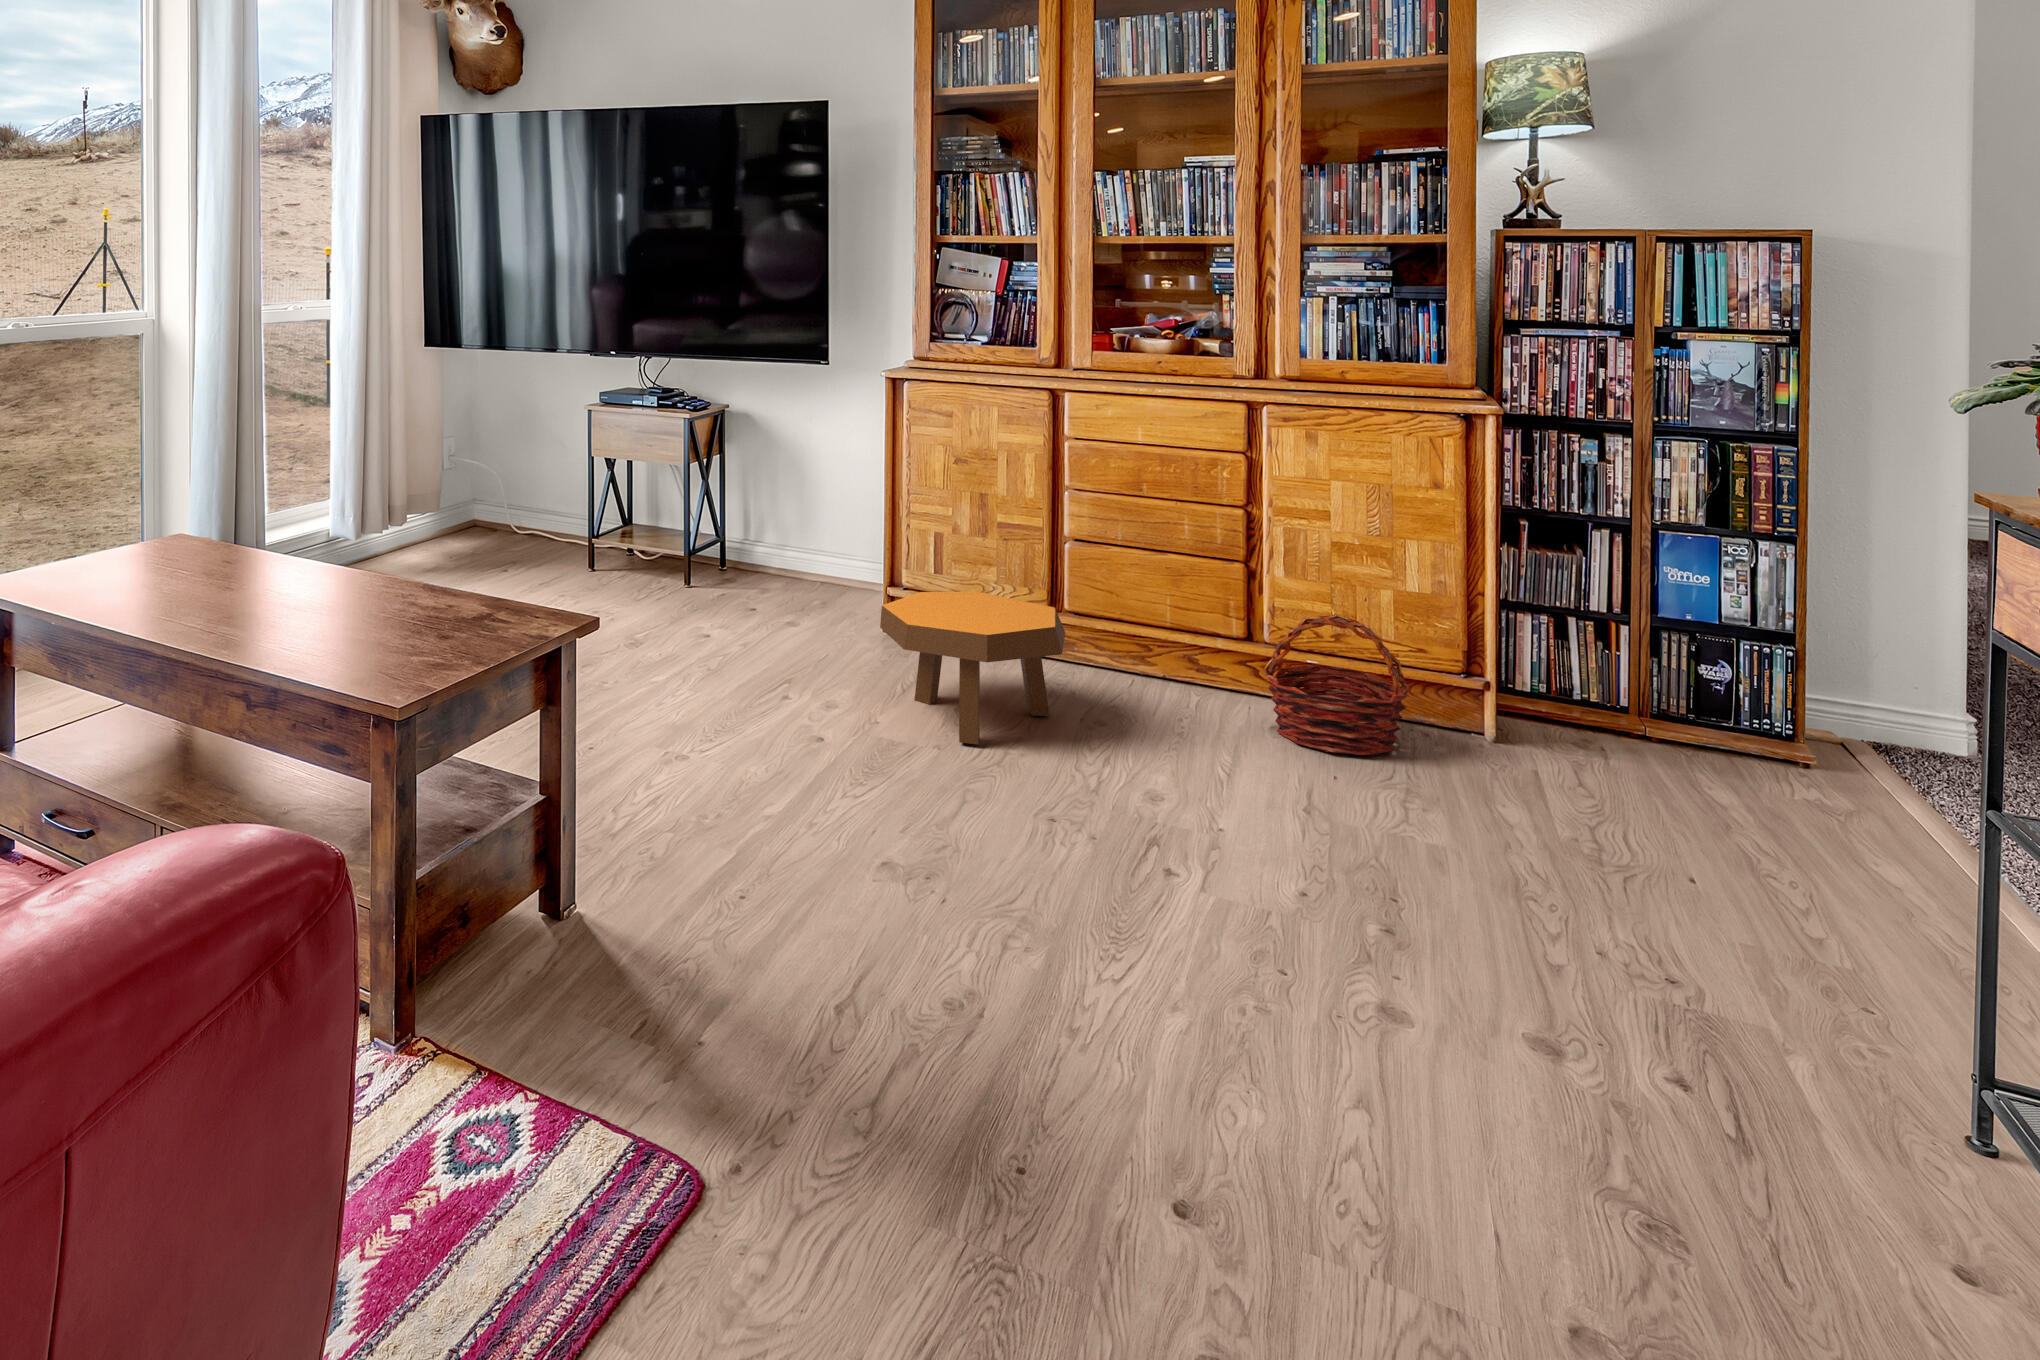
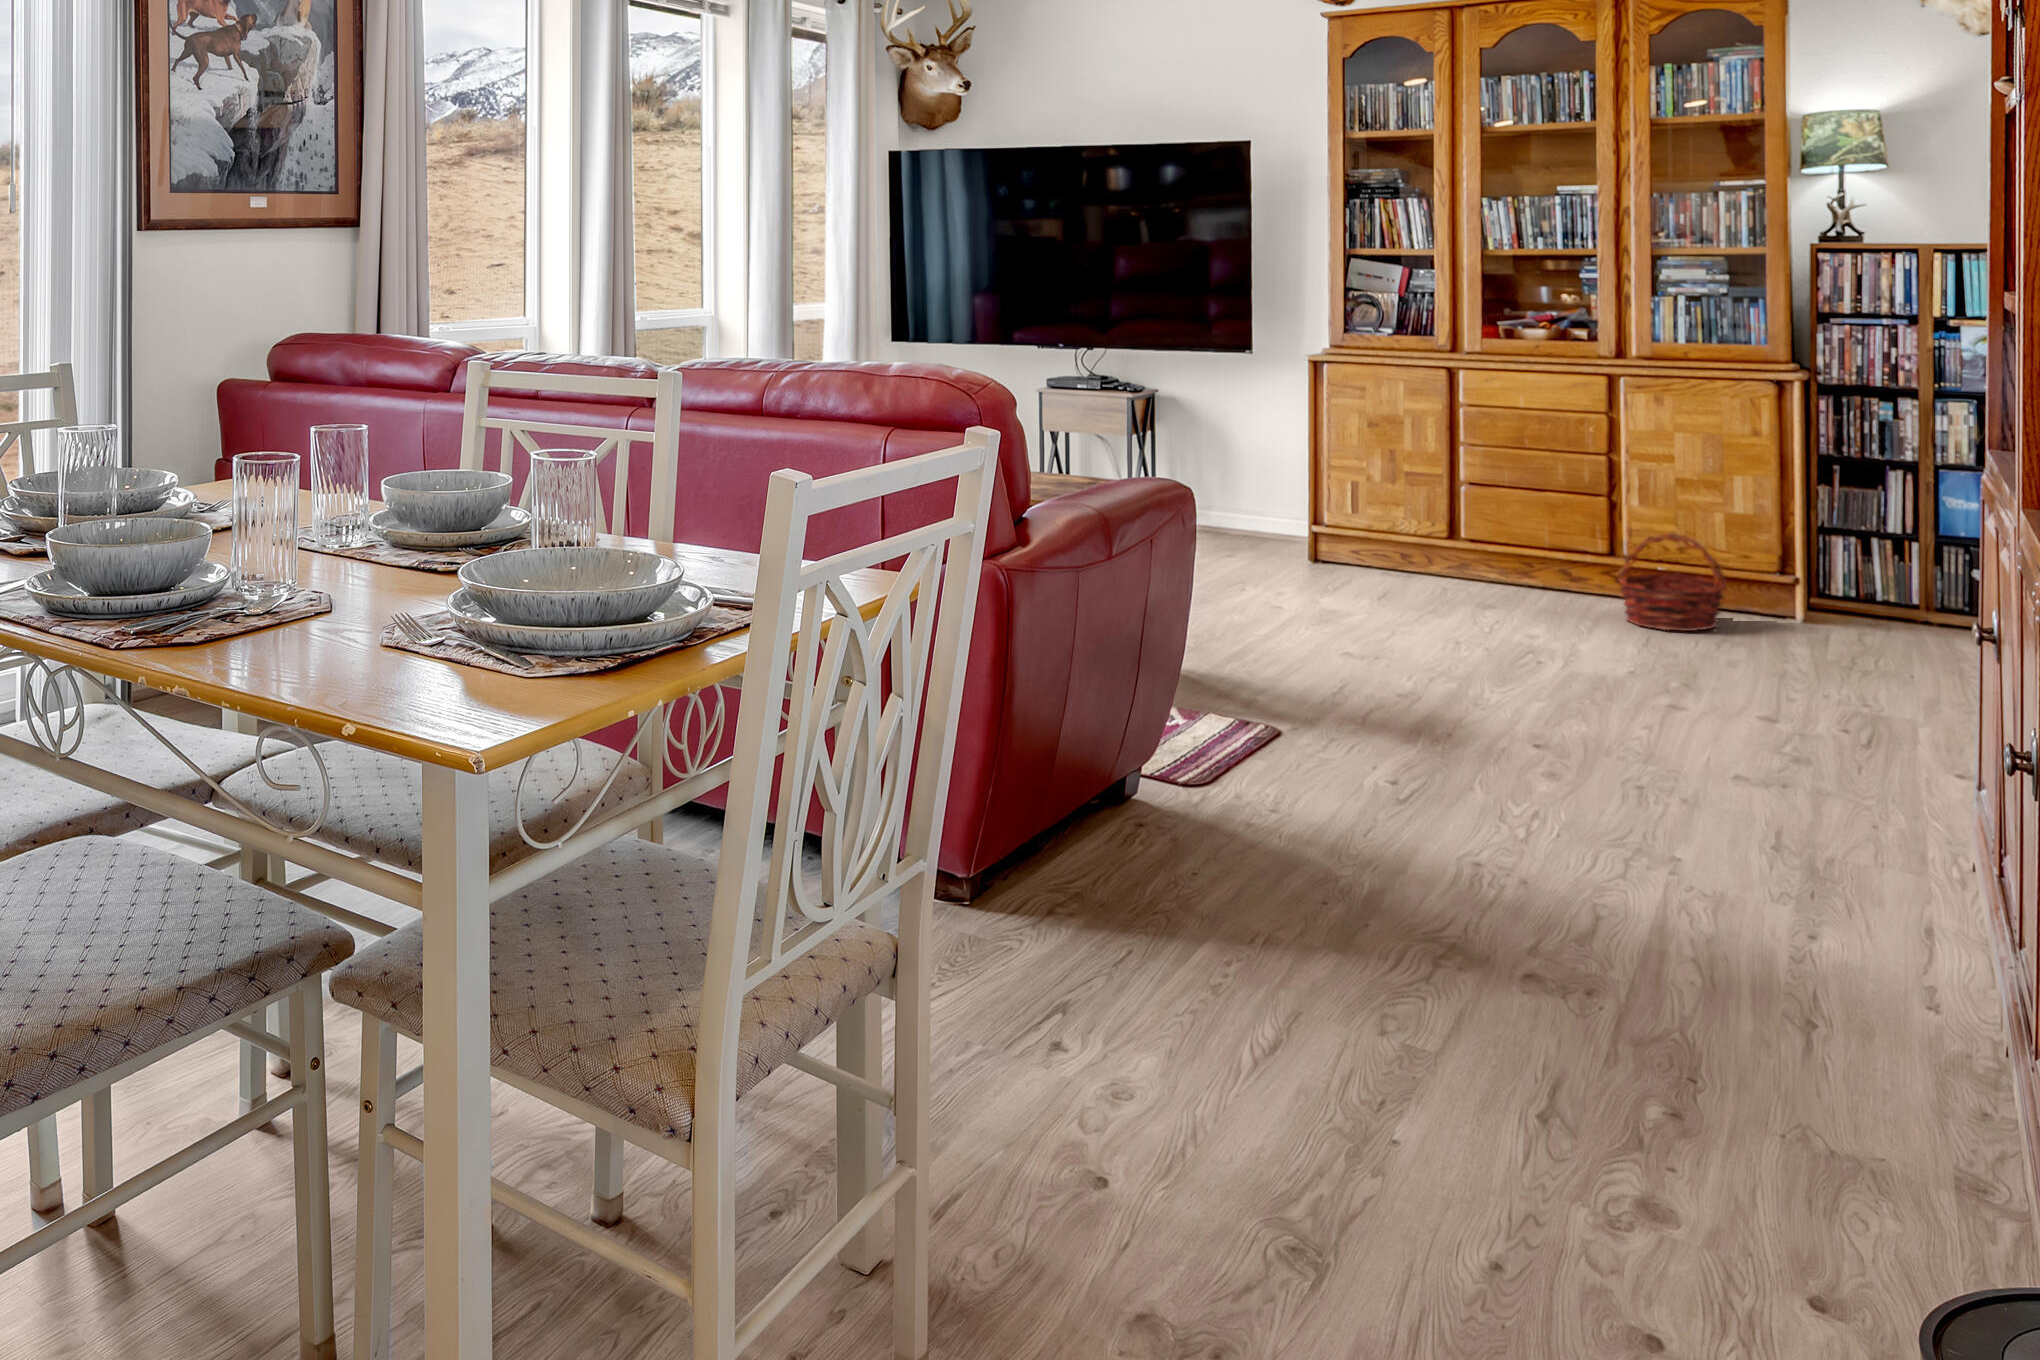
footstool: present [880,592,1065,744] -> none [1312,527,1459,628]

